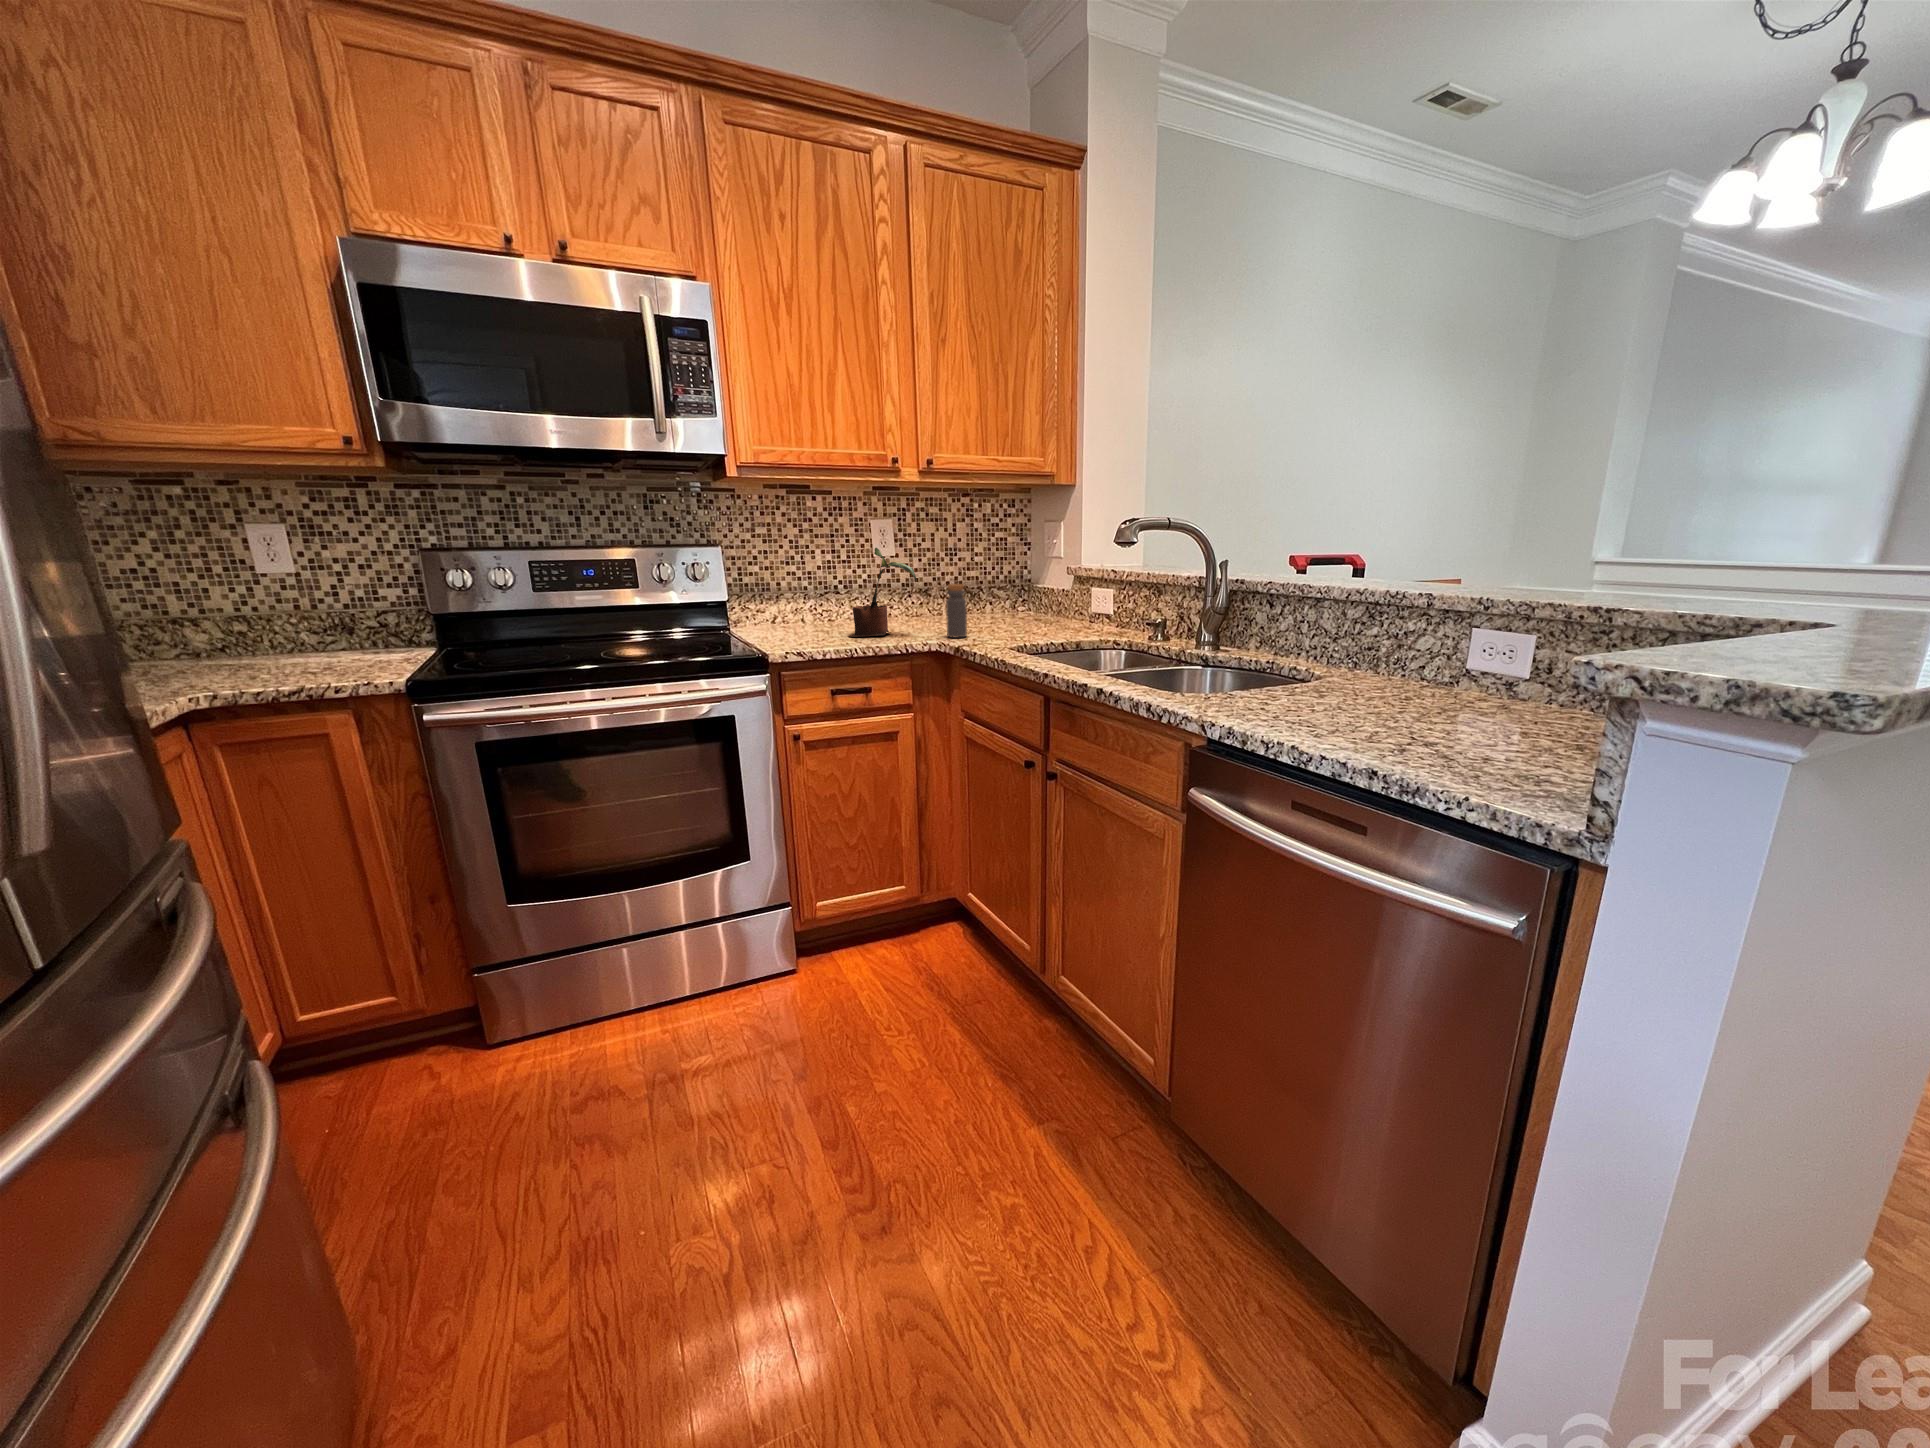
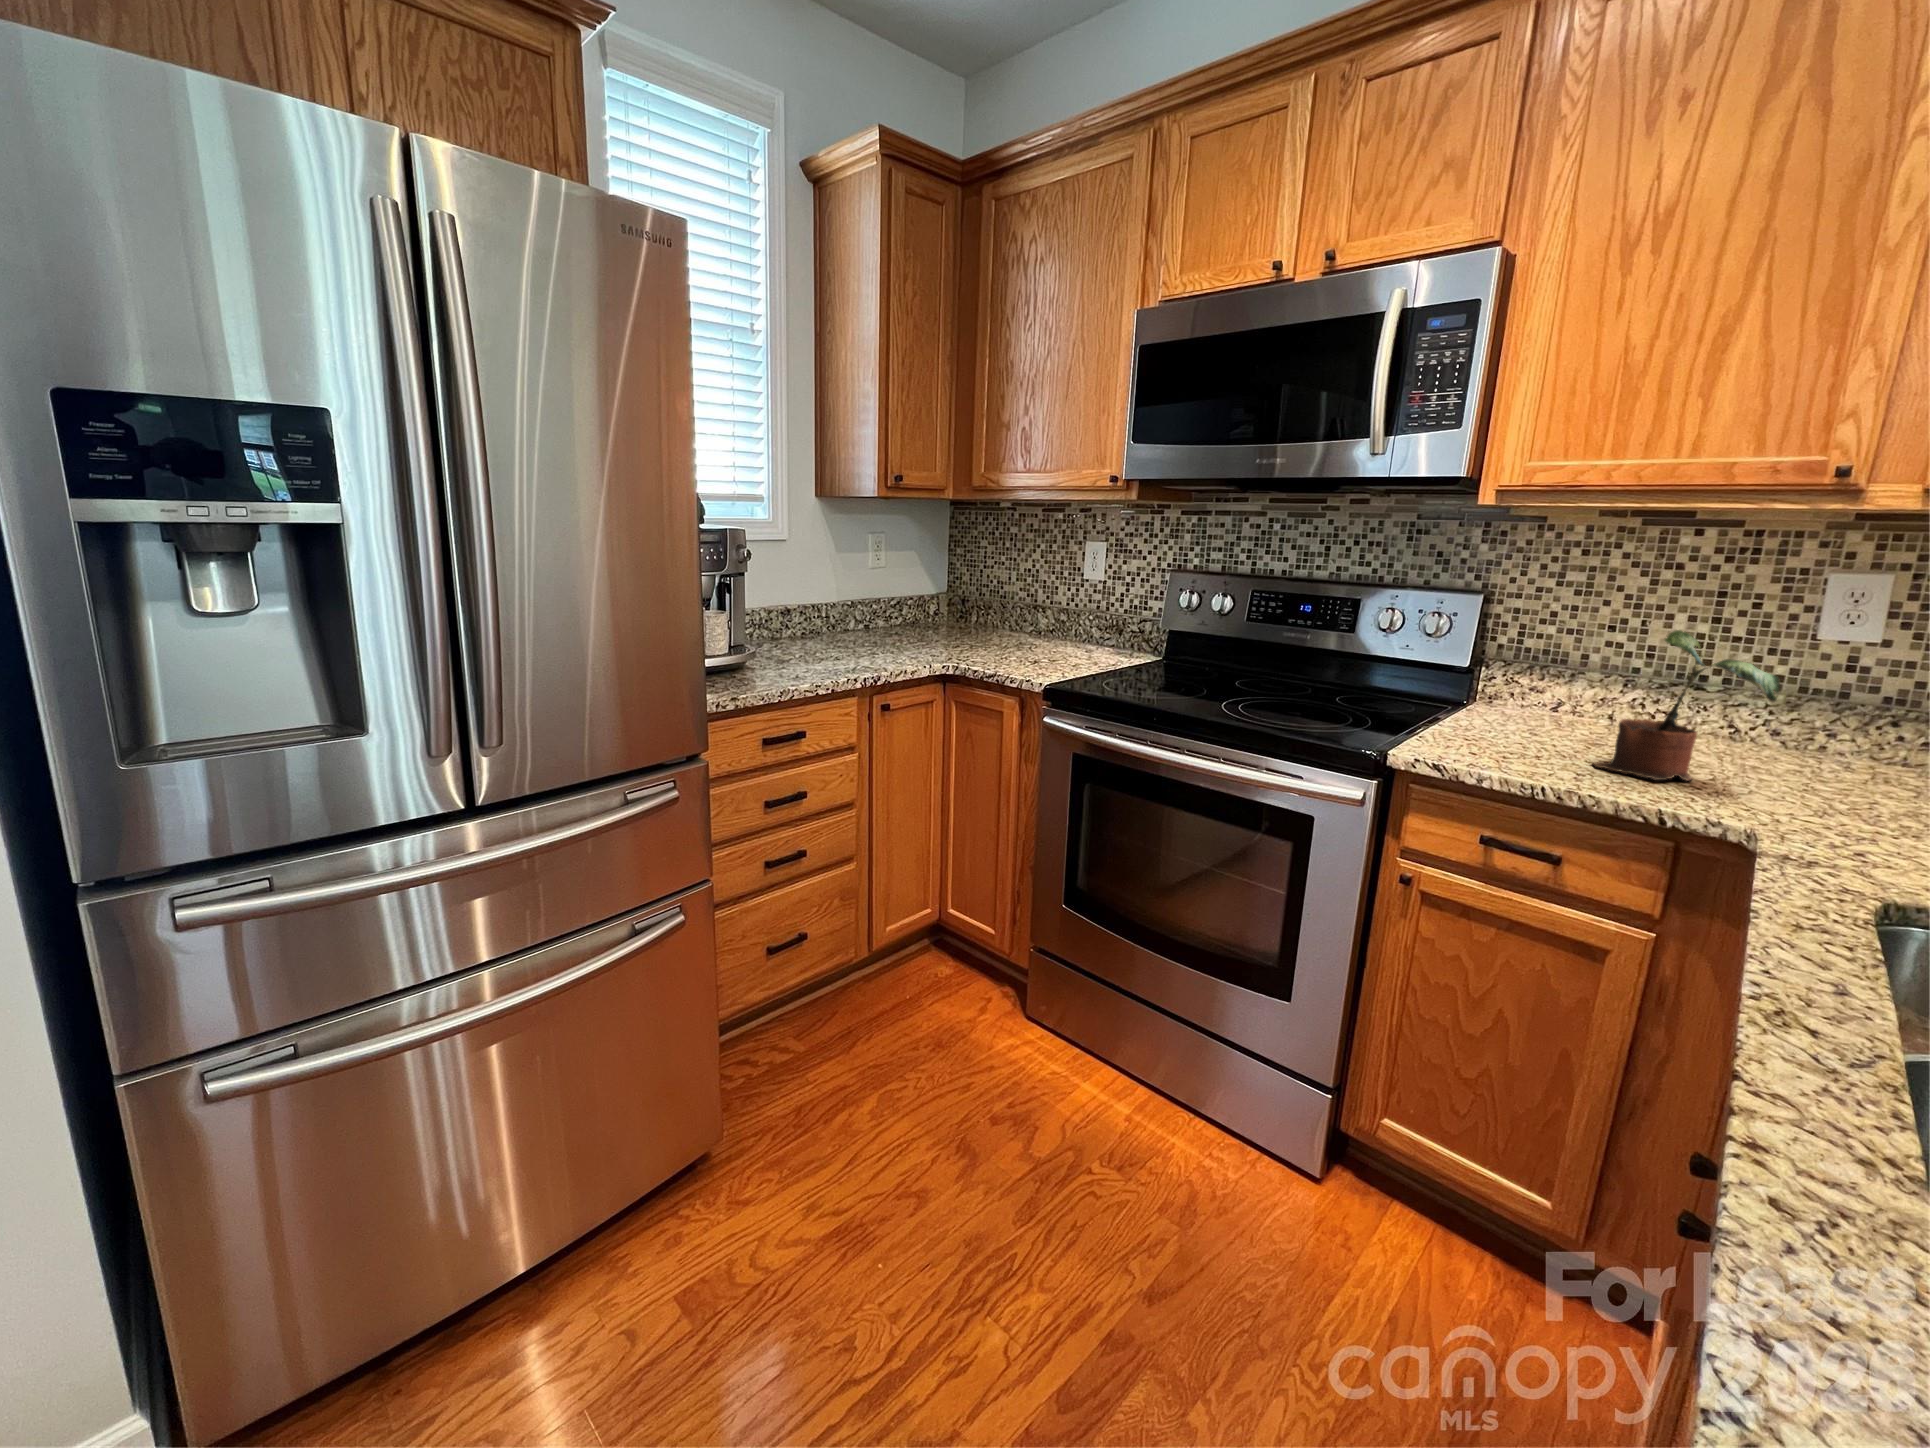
bottle: present [946,584,967,638] -> none [1803,724,1886,839]

